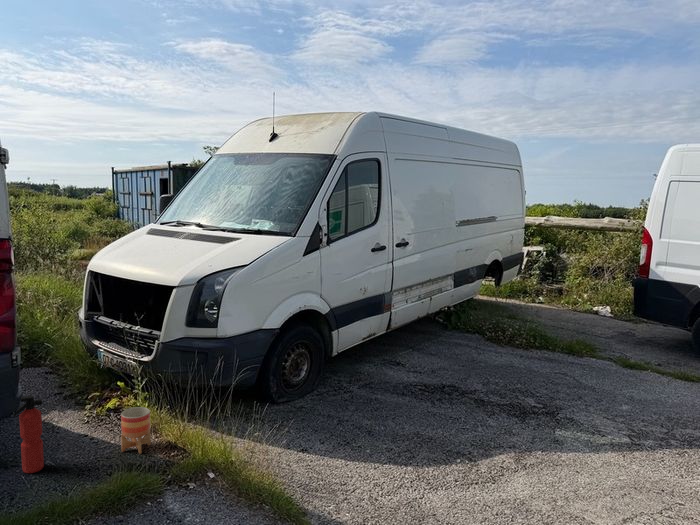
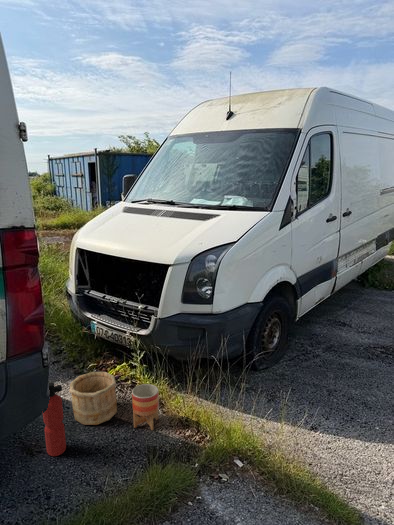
wooden bucket: none [56,397,109,449] -> present [69,372,117,425]

